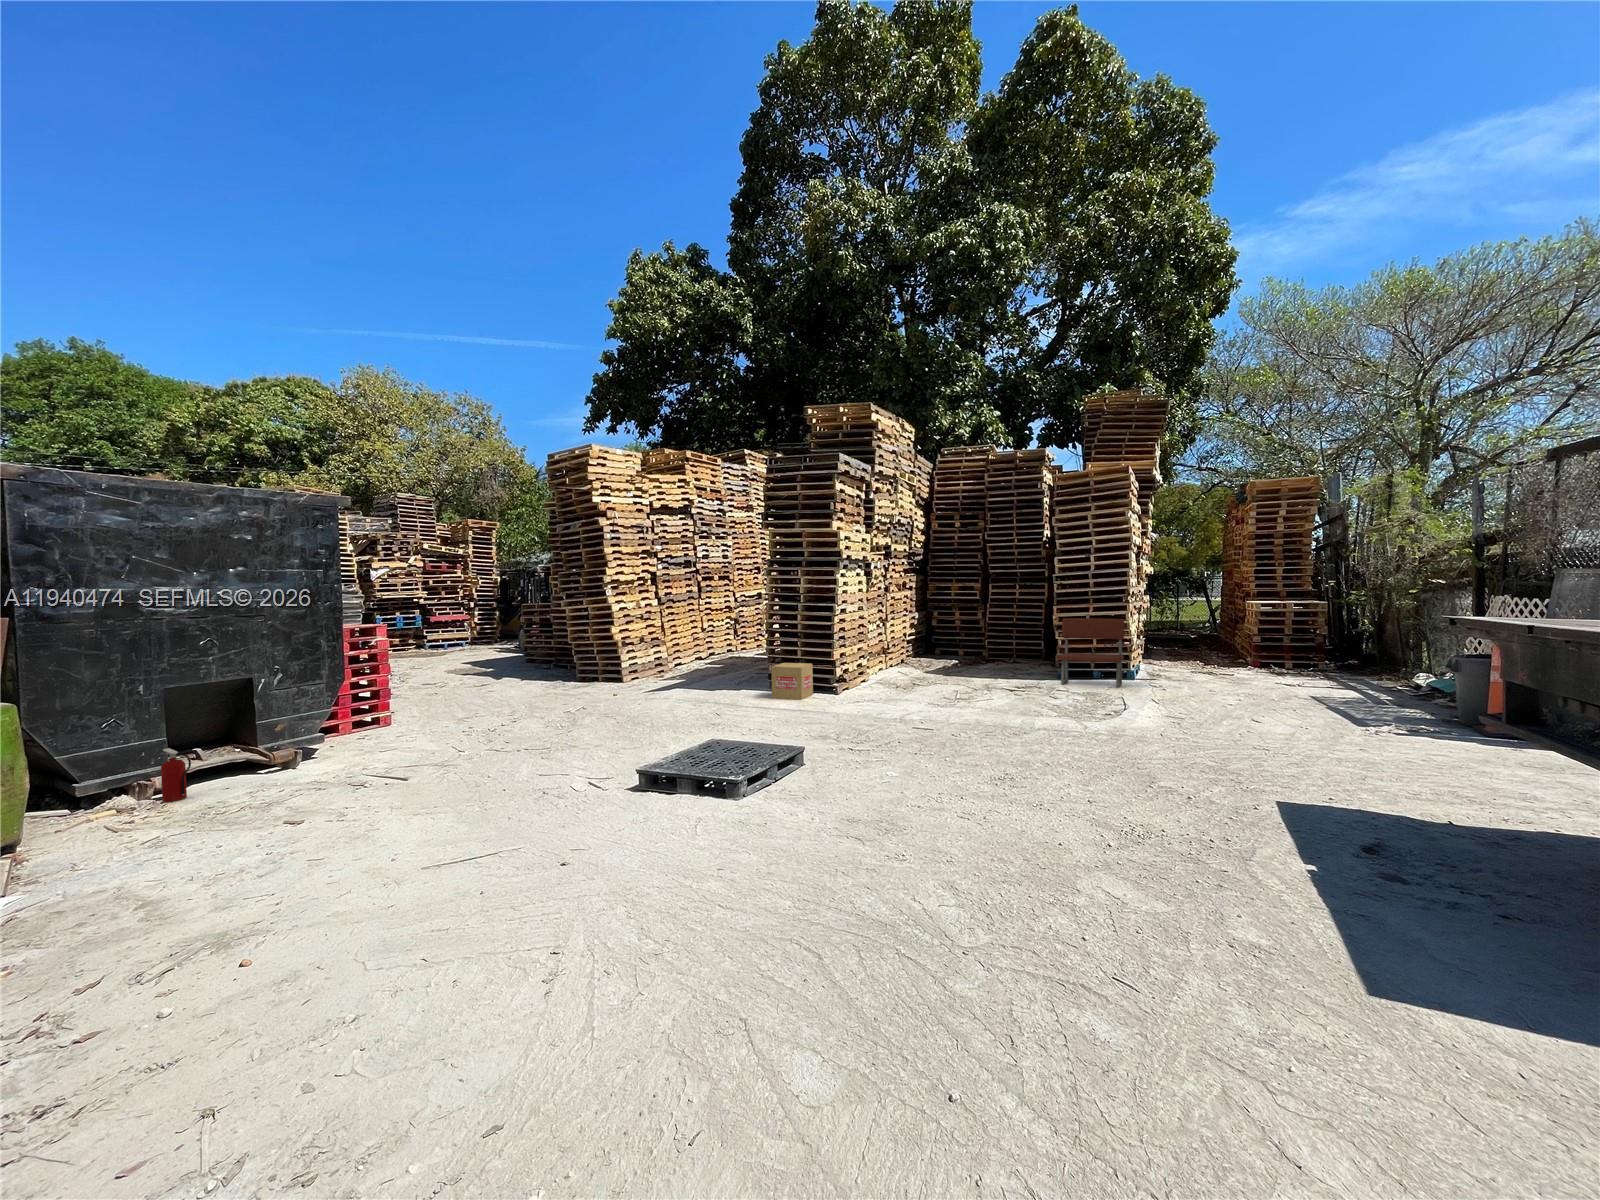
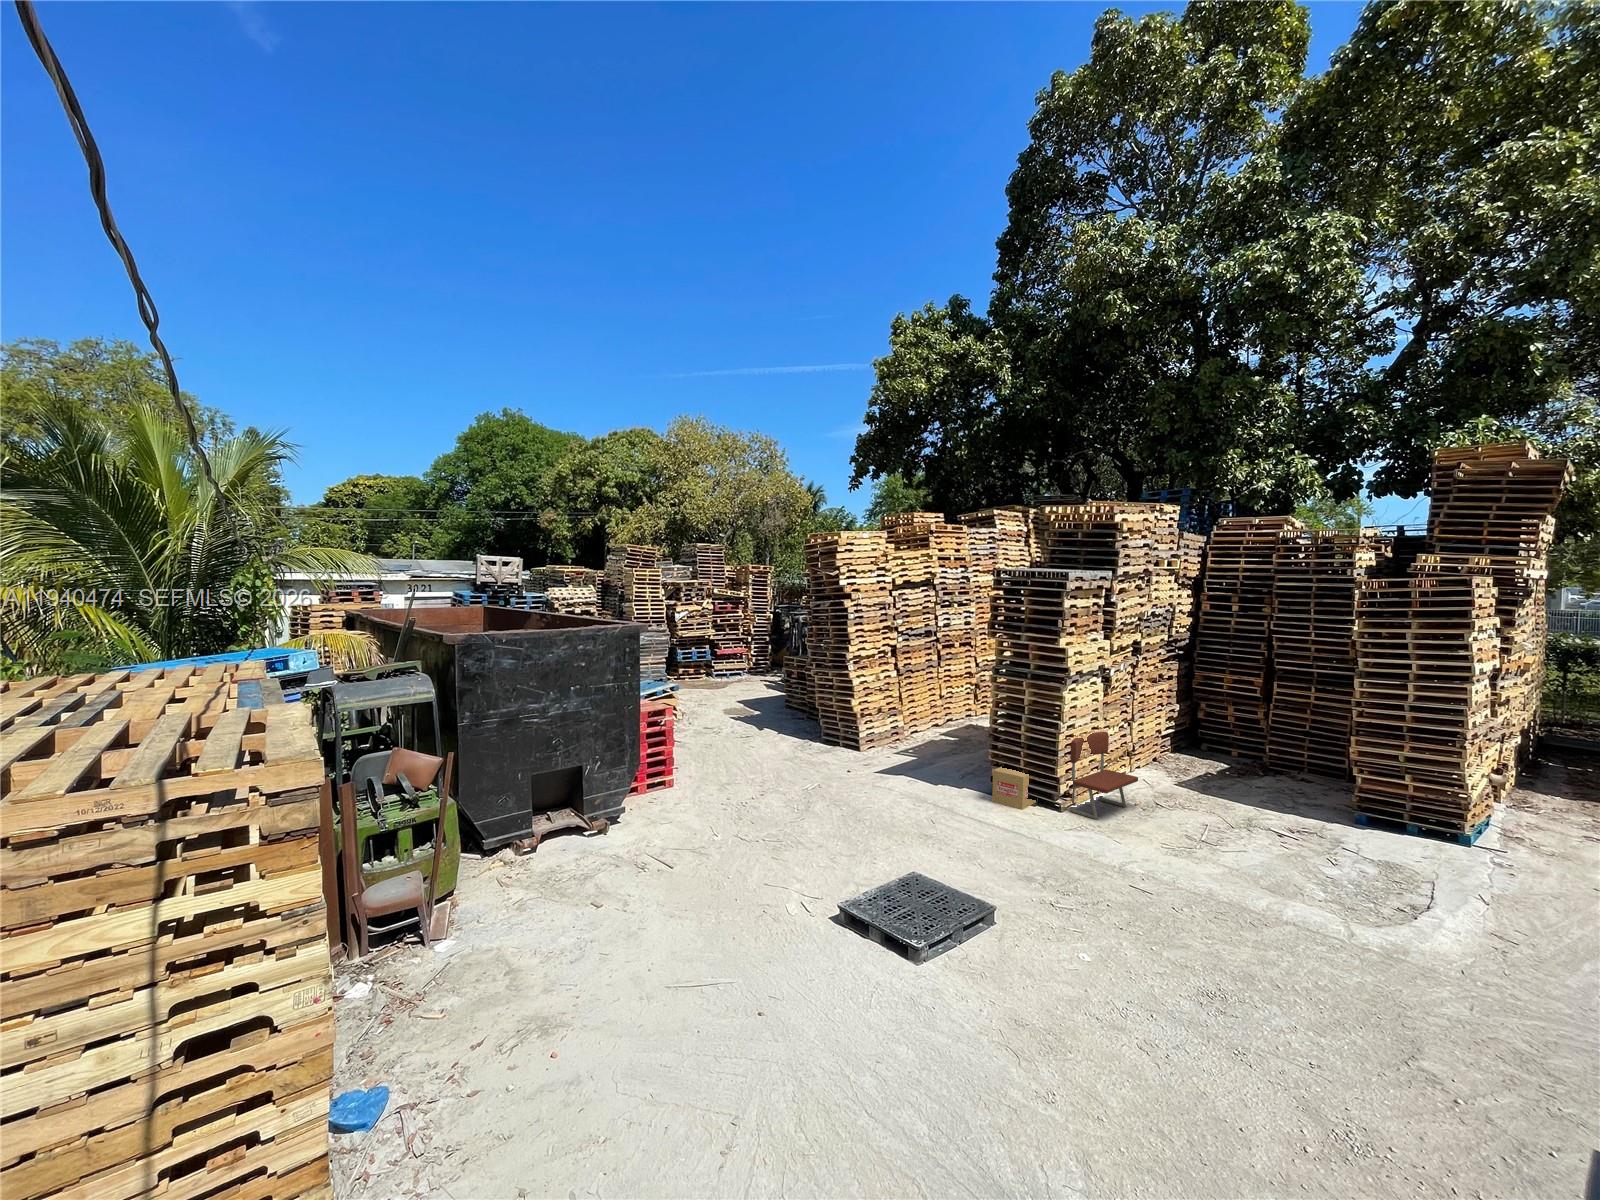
bench: present [1057,618,1124,688] -> present [1069,732,1138,820]
fire extinguisher: present [161,748,191,802] -> none [497,825,514,867]

